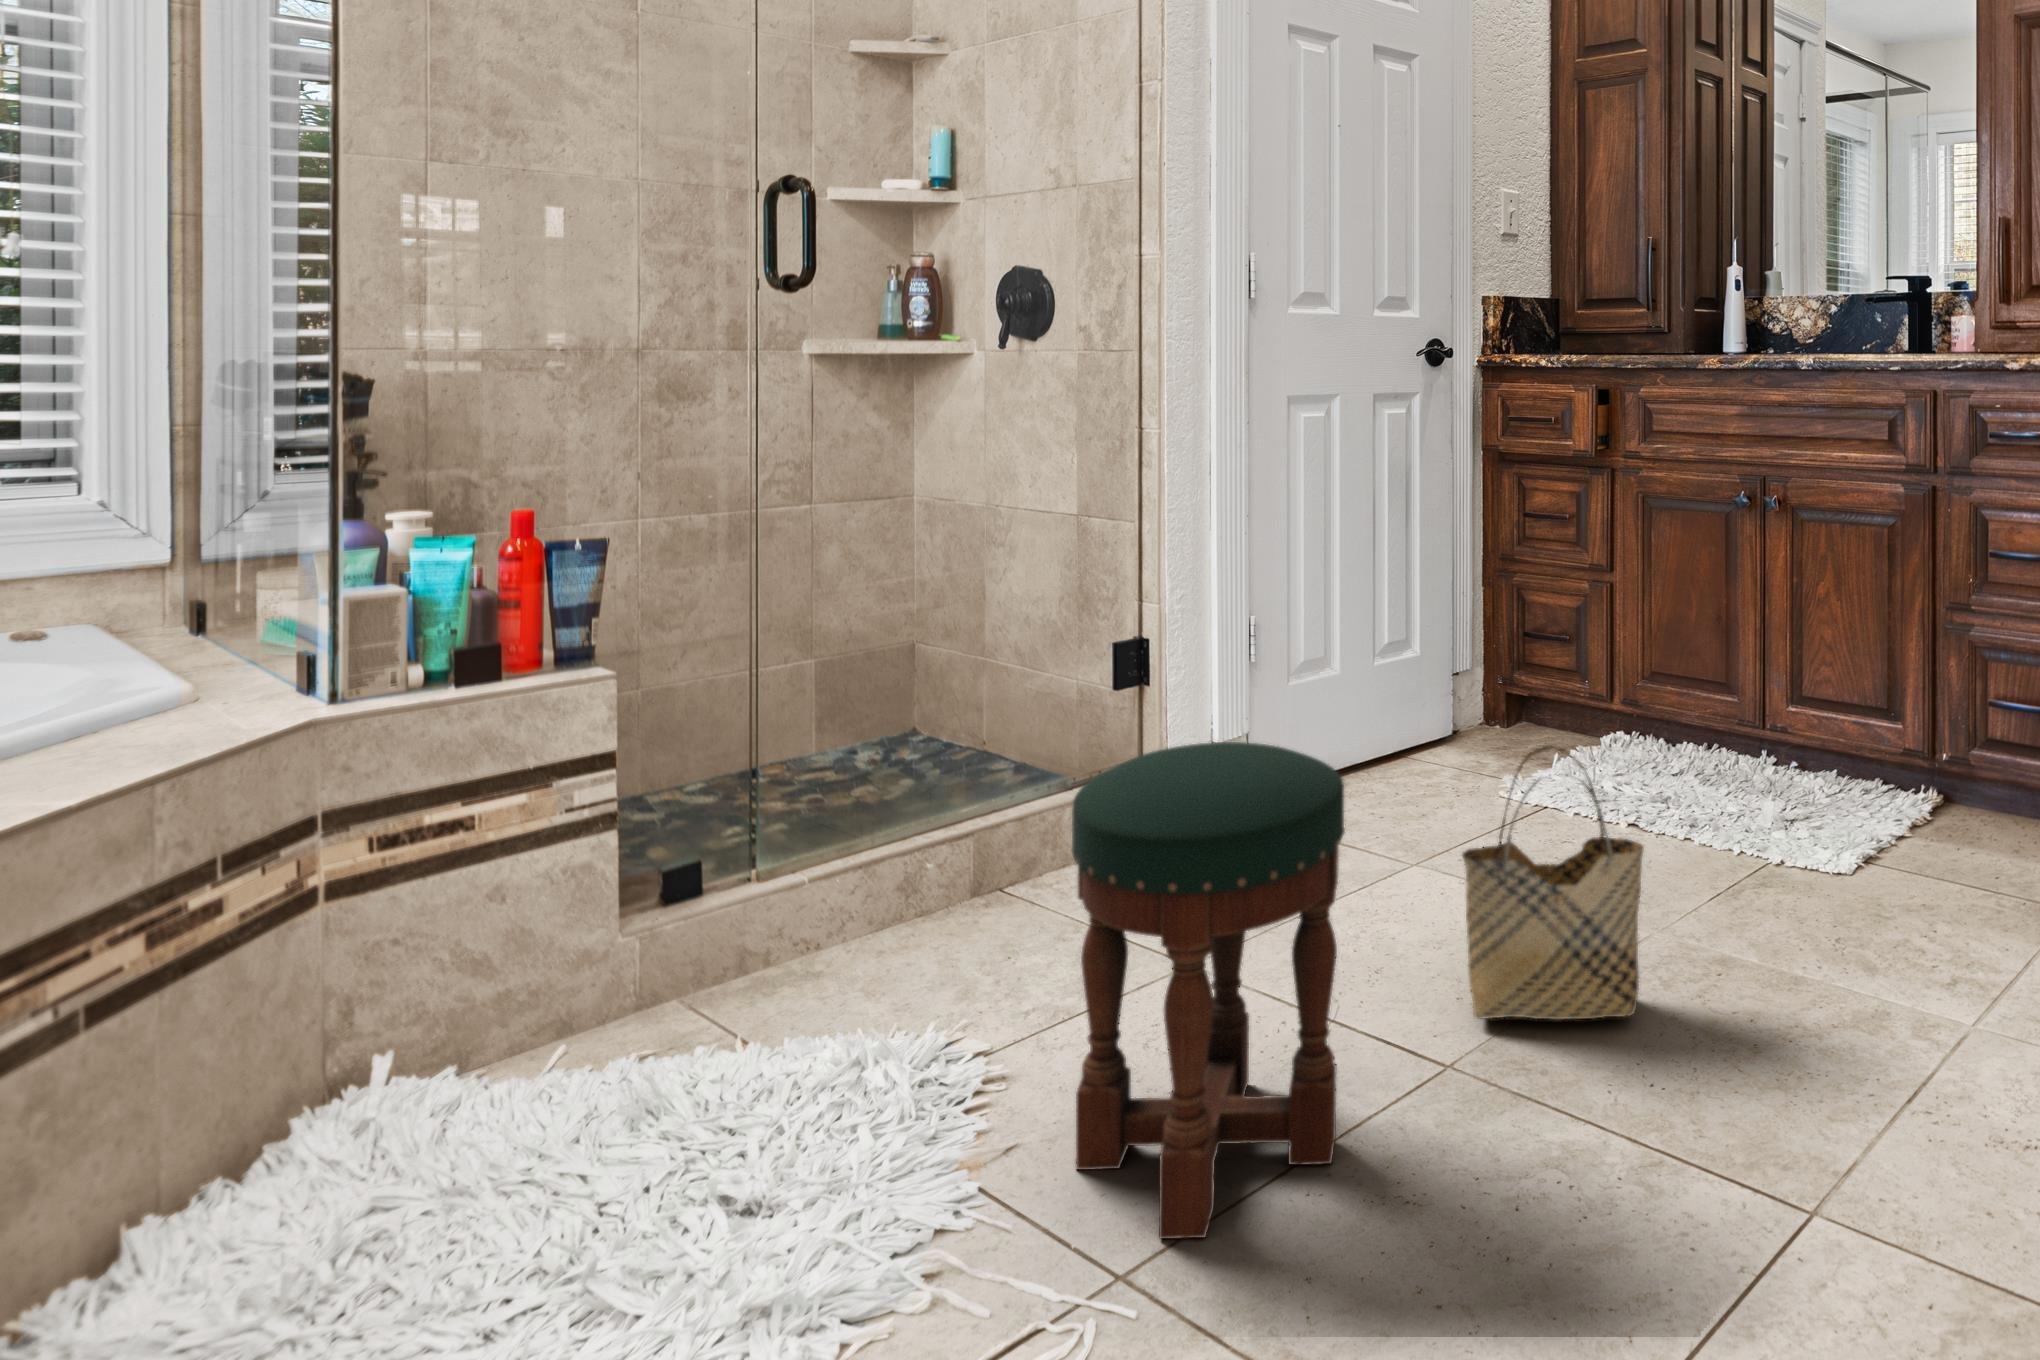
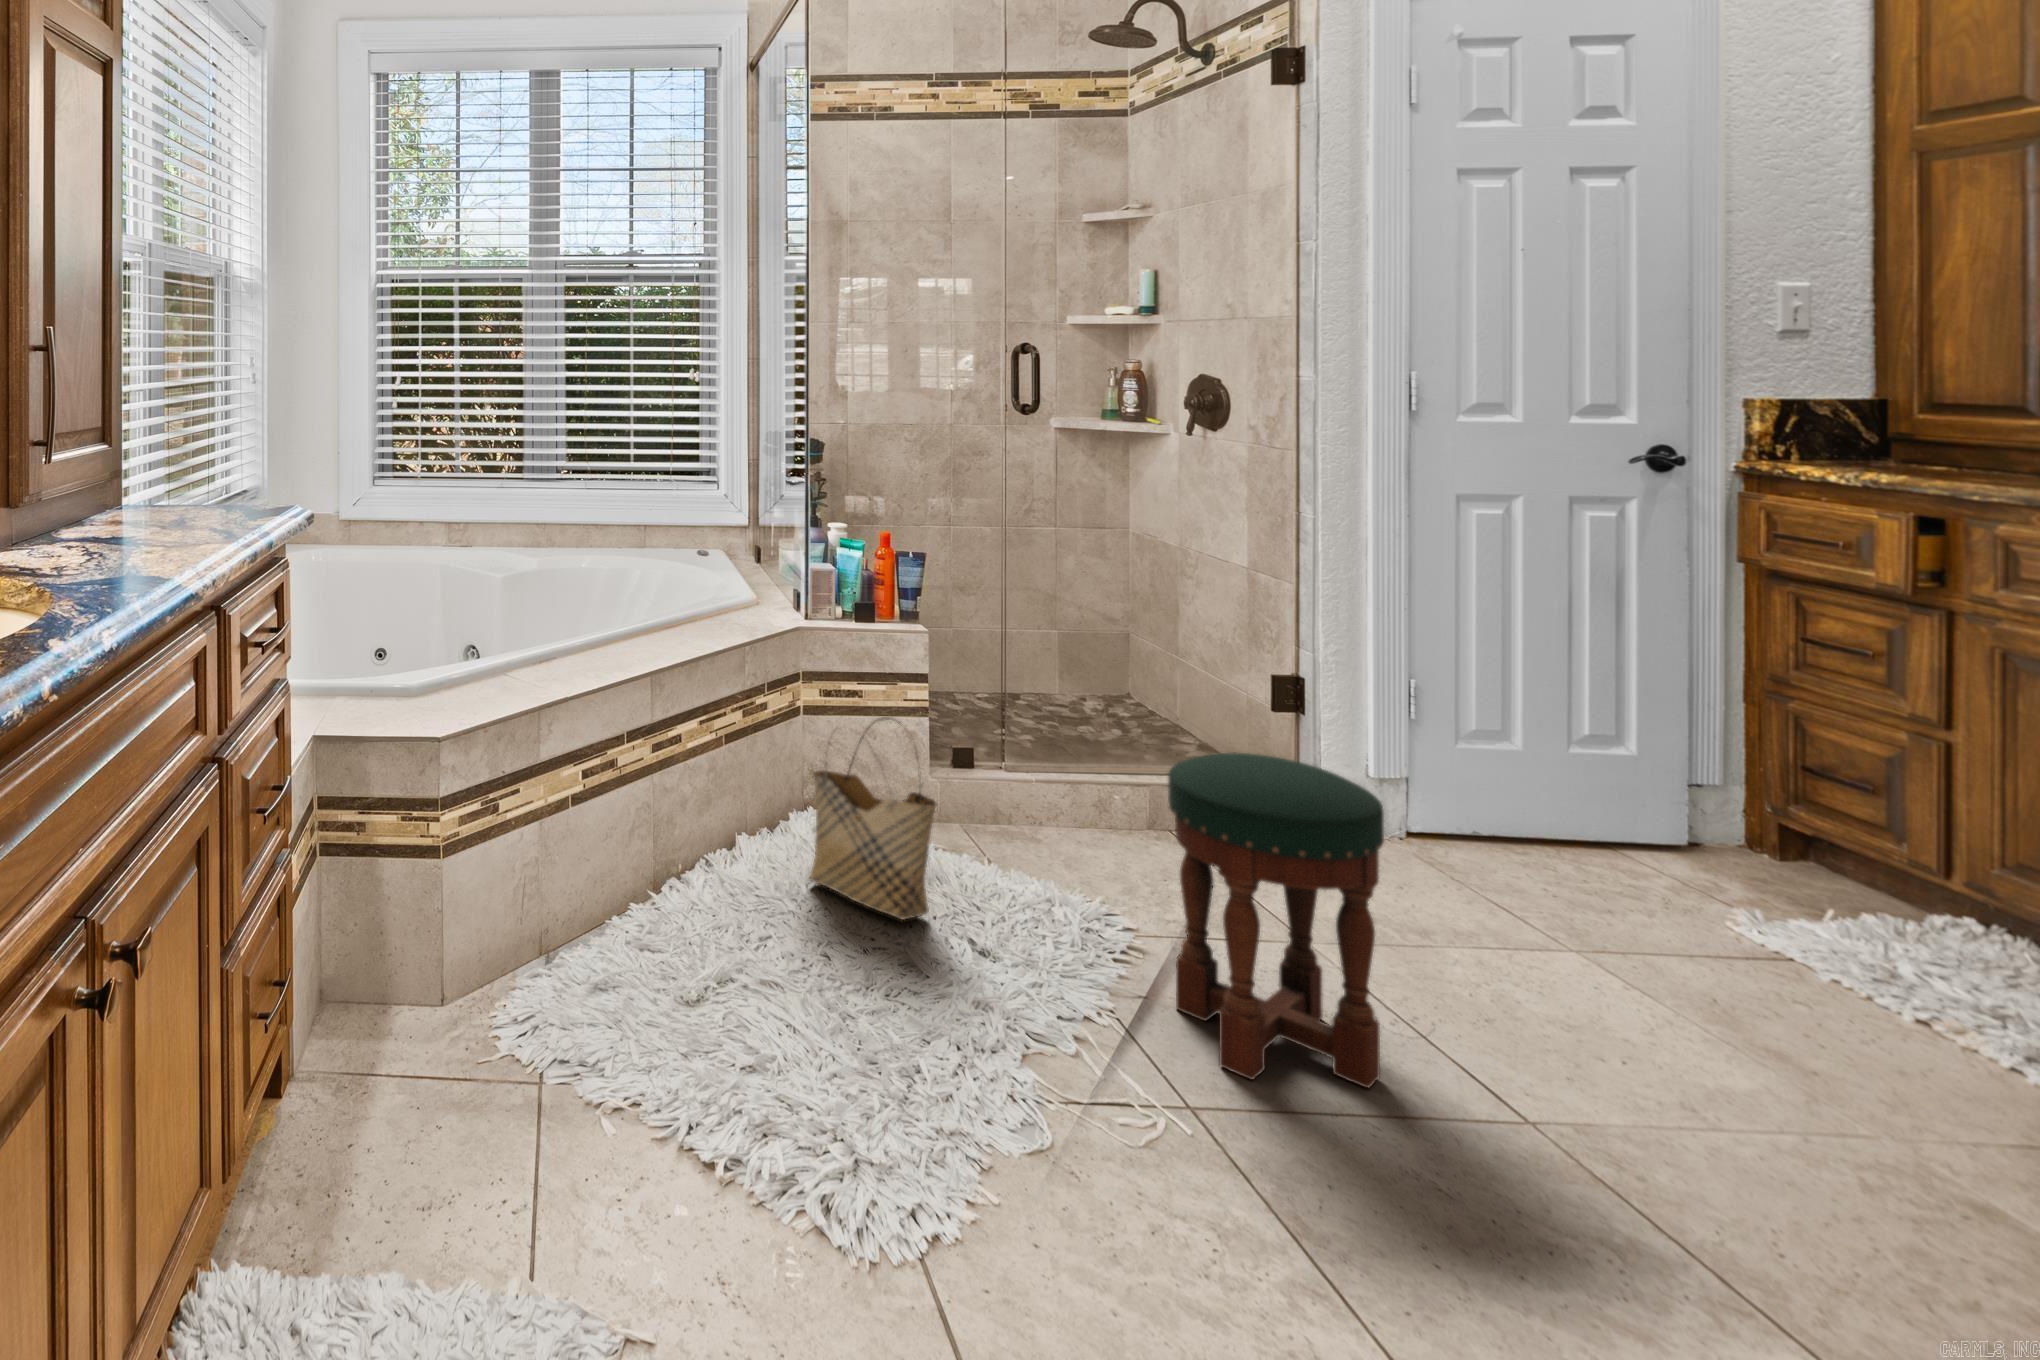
woven basket: present [1462,745,1644,1020] -> present [810,717,936,919]

